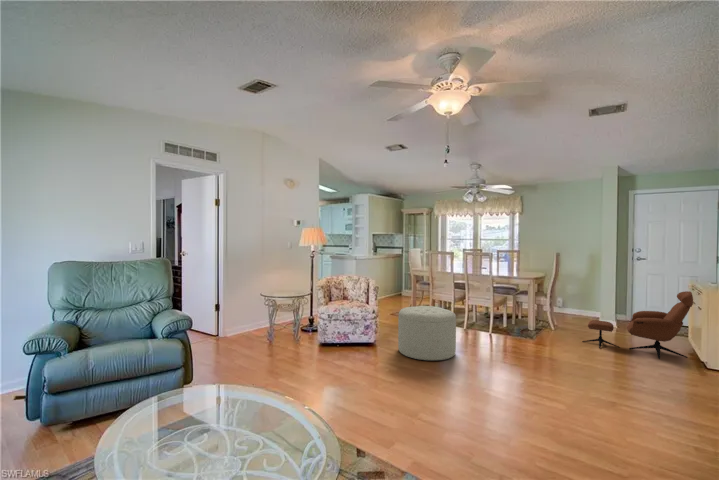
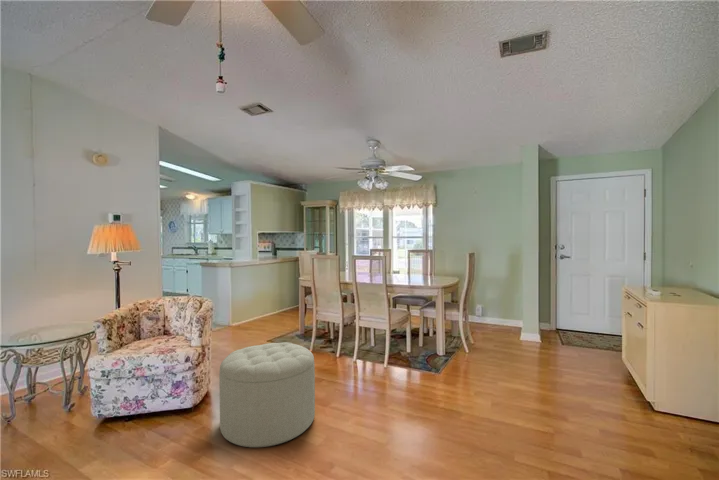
lounge chair: present [582,291,693,359] -> none [501,304,642,404]

